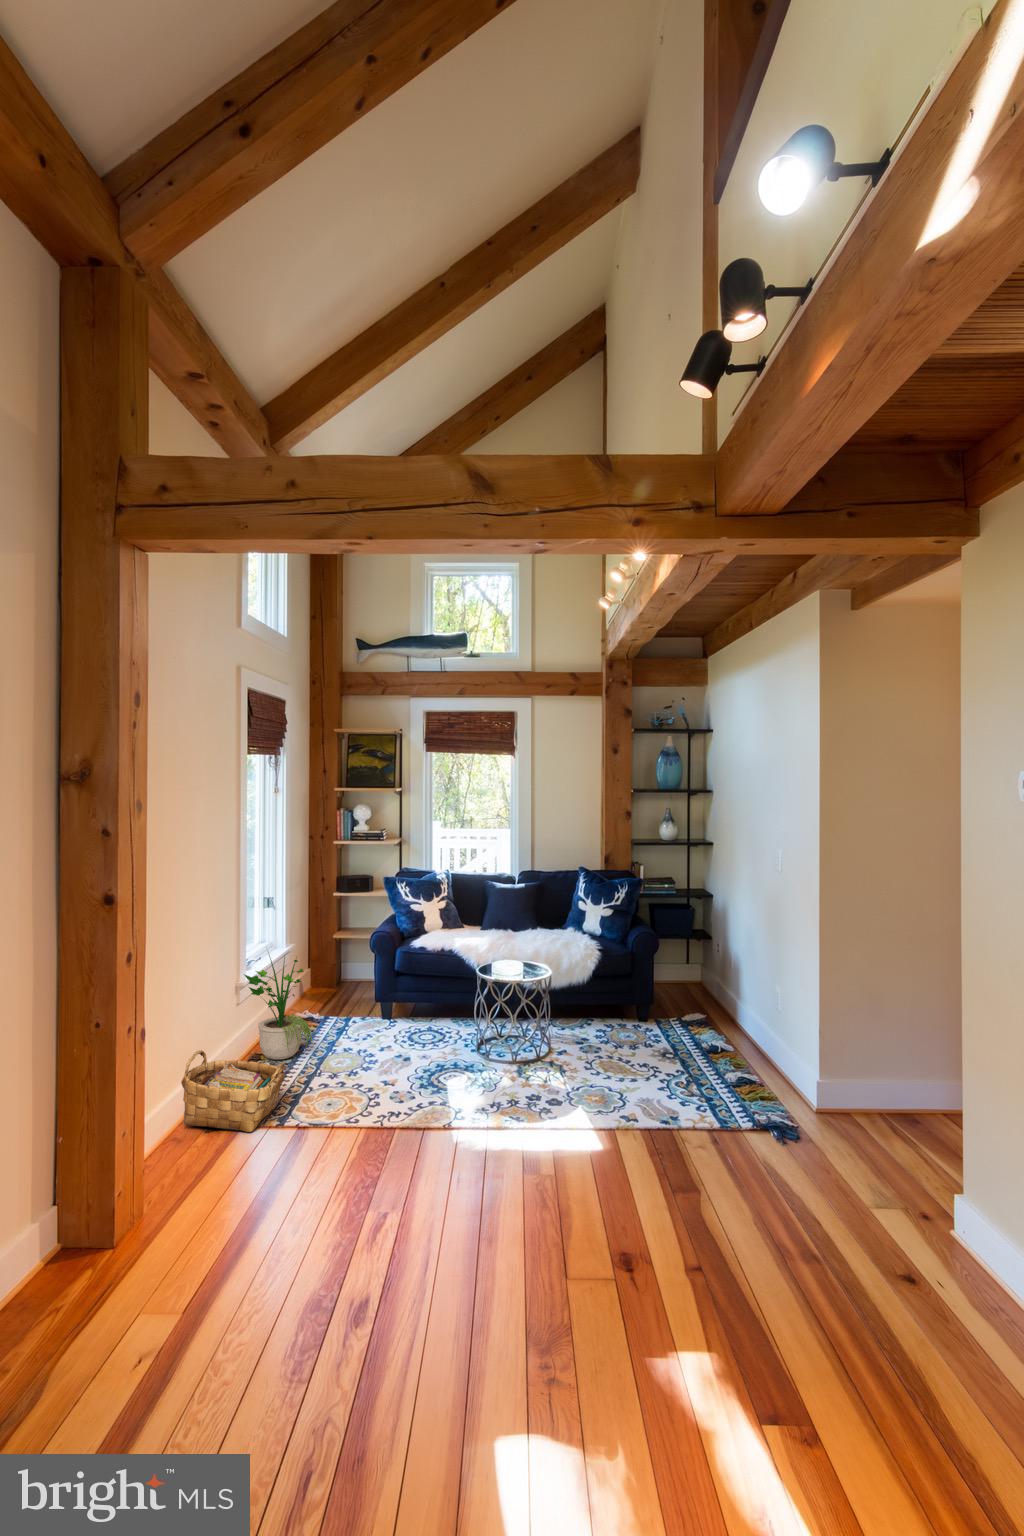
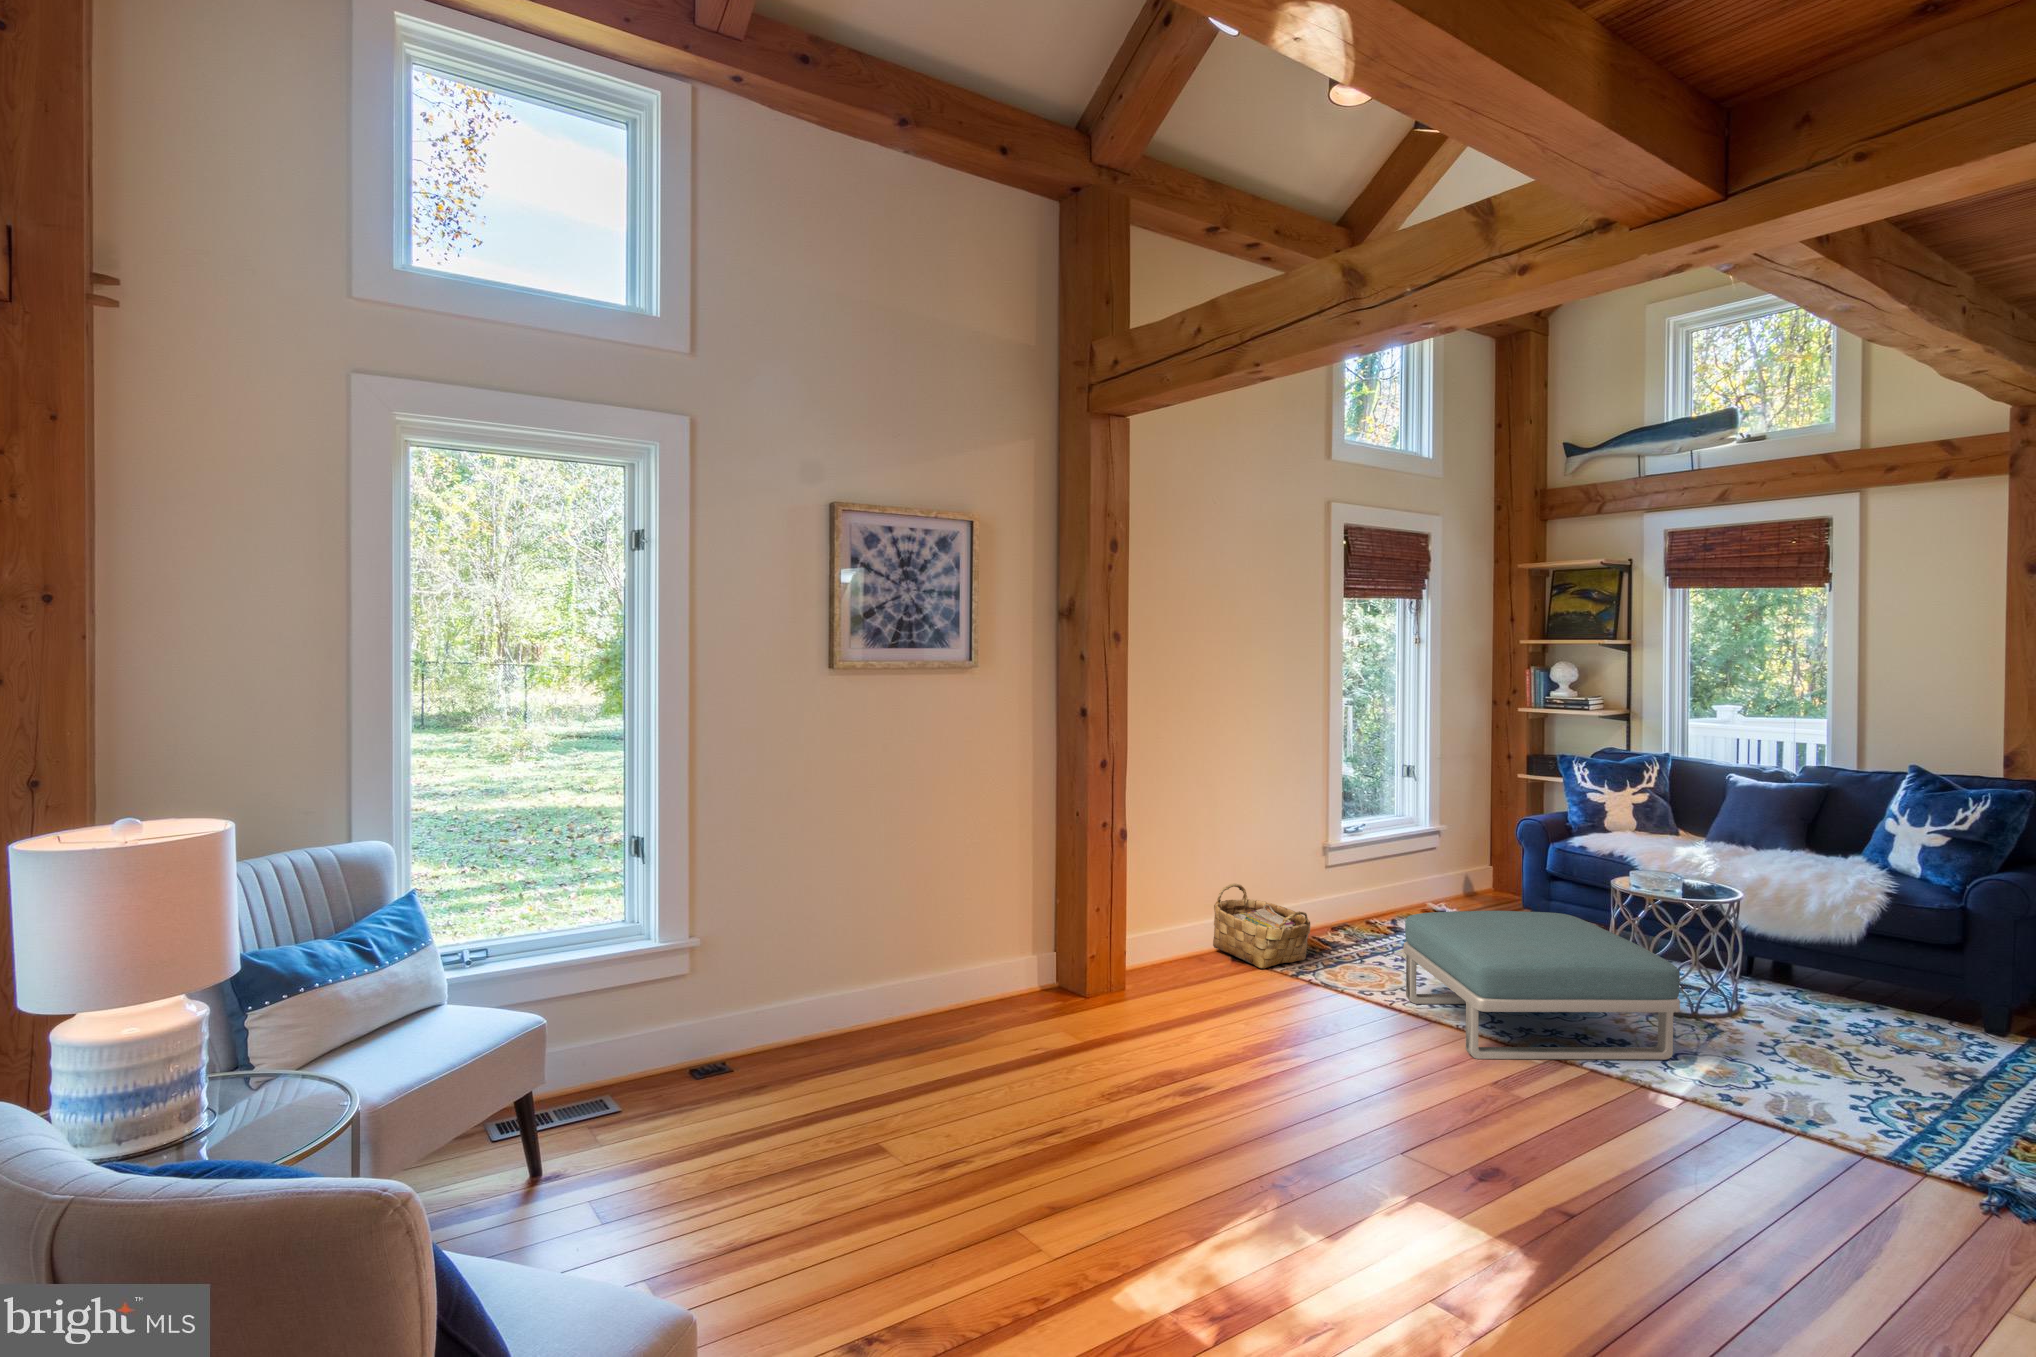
potted plant: present [244,955,313,1059] -> none [1323,802,1410,931]
footstool: none [387,1009,586,1153] -> present [1403,911,1680,1060]

